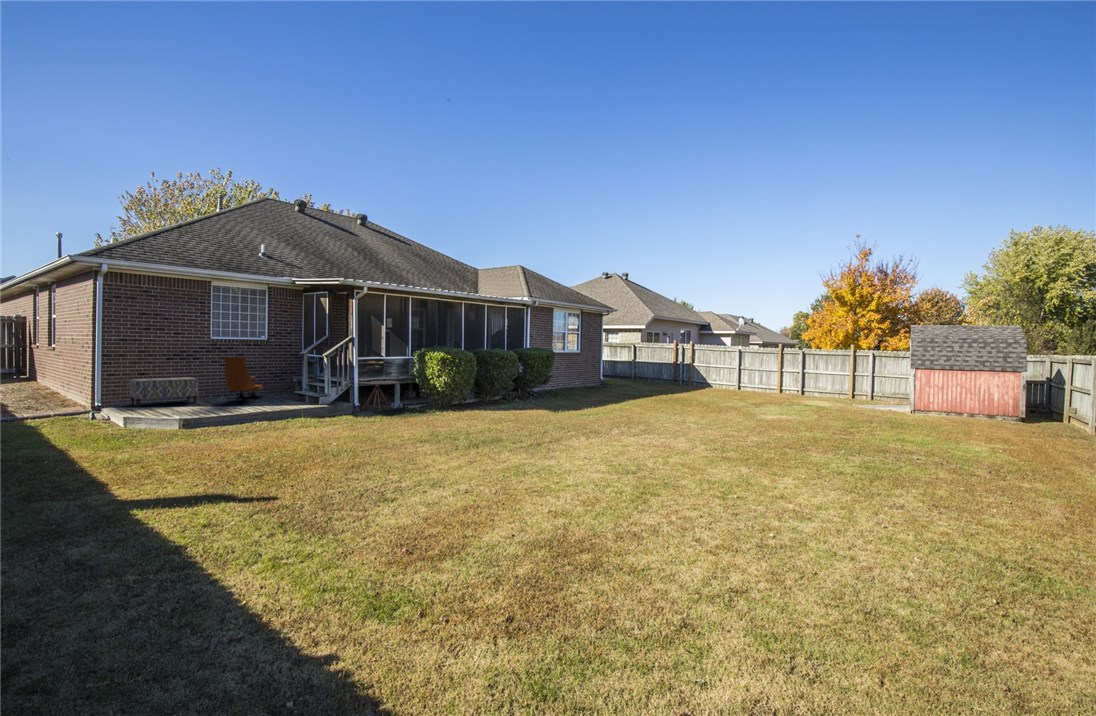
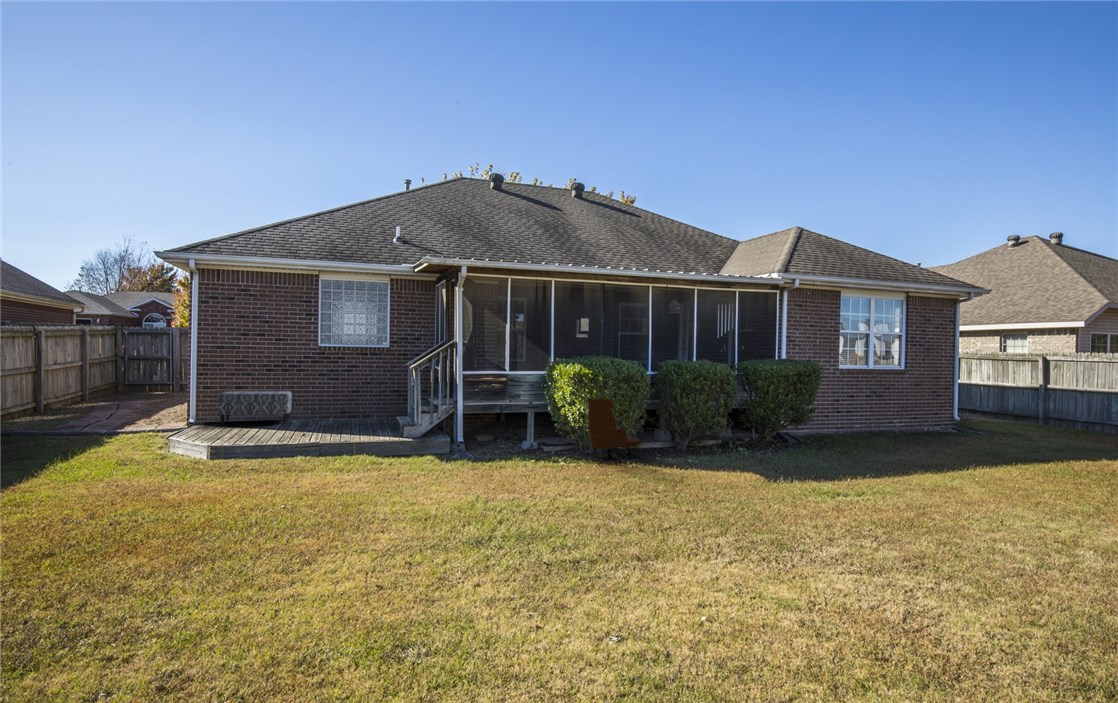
lounge chair: present [224,357,263,402] -> present [587,397,642,465]
round table: present [359,380,399,411] -> none [458,405,518,452]

